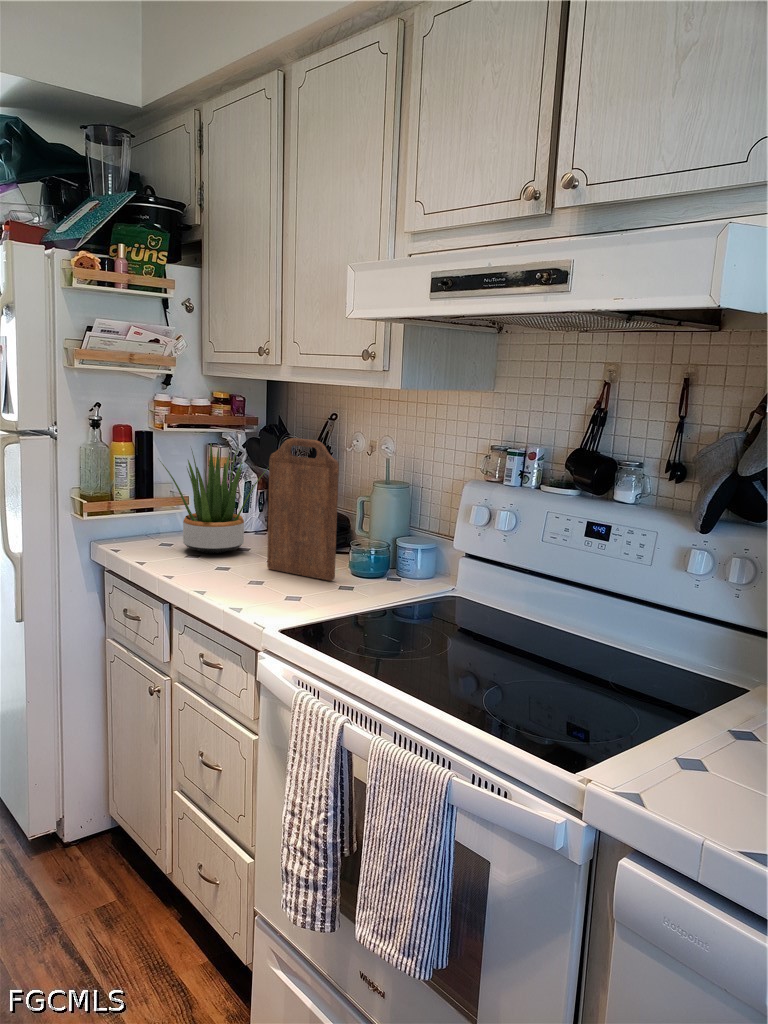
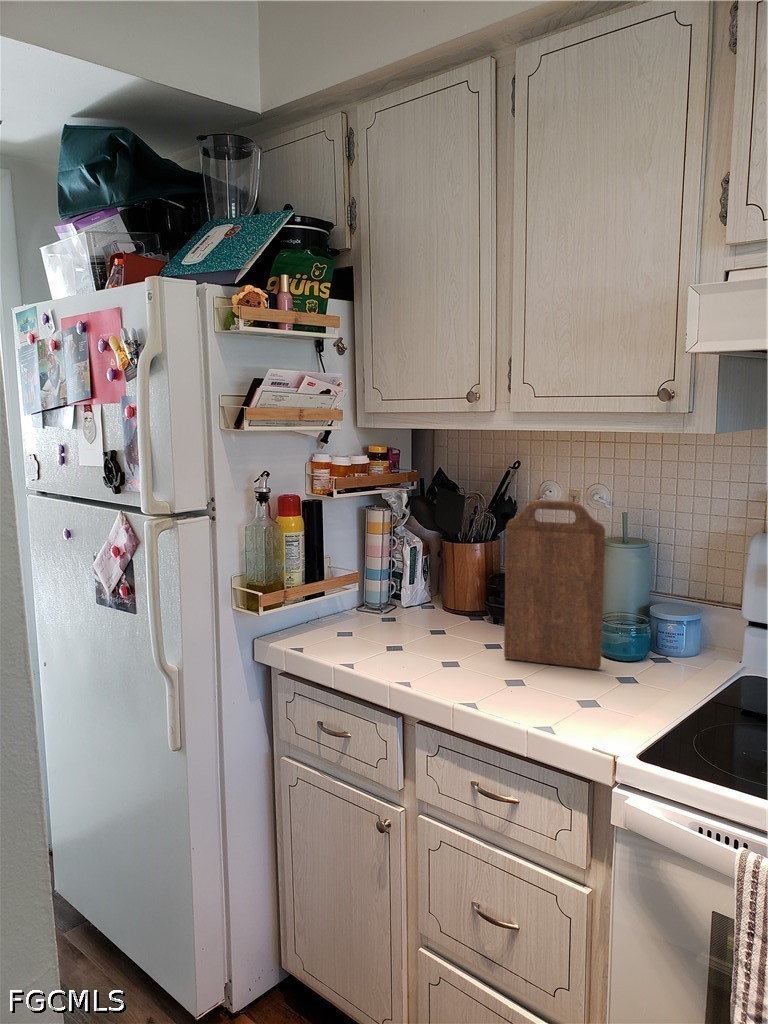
potted plant: present [160,443,269,553] -> none [339,508,480,642]

